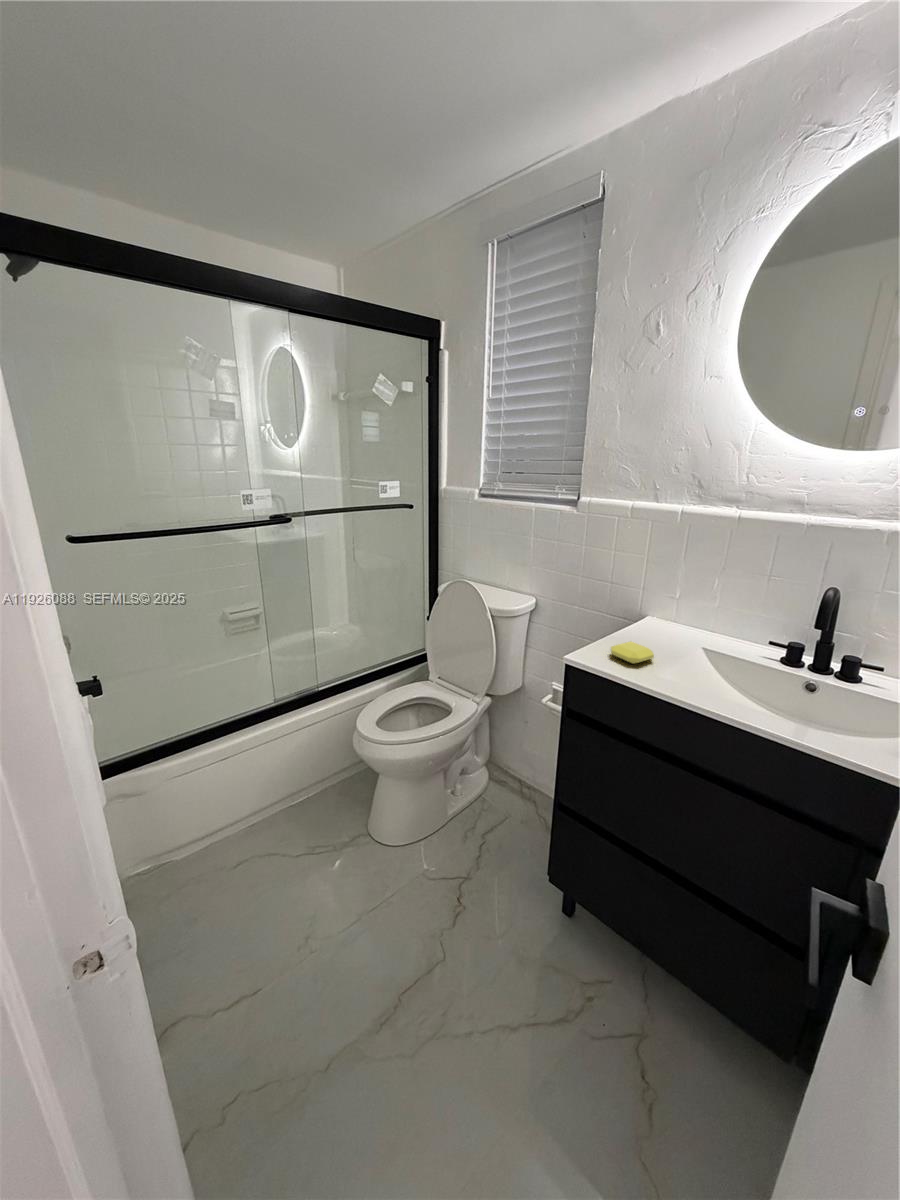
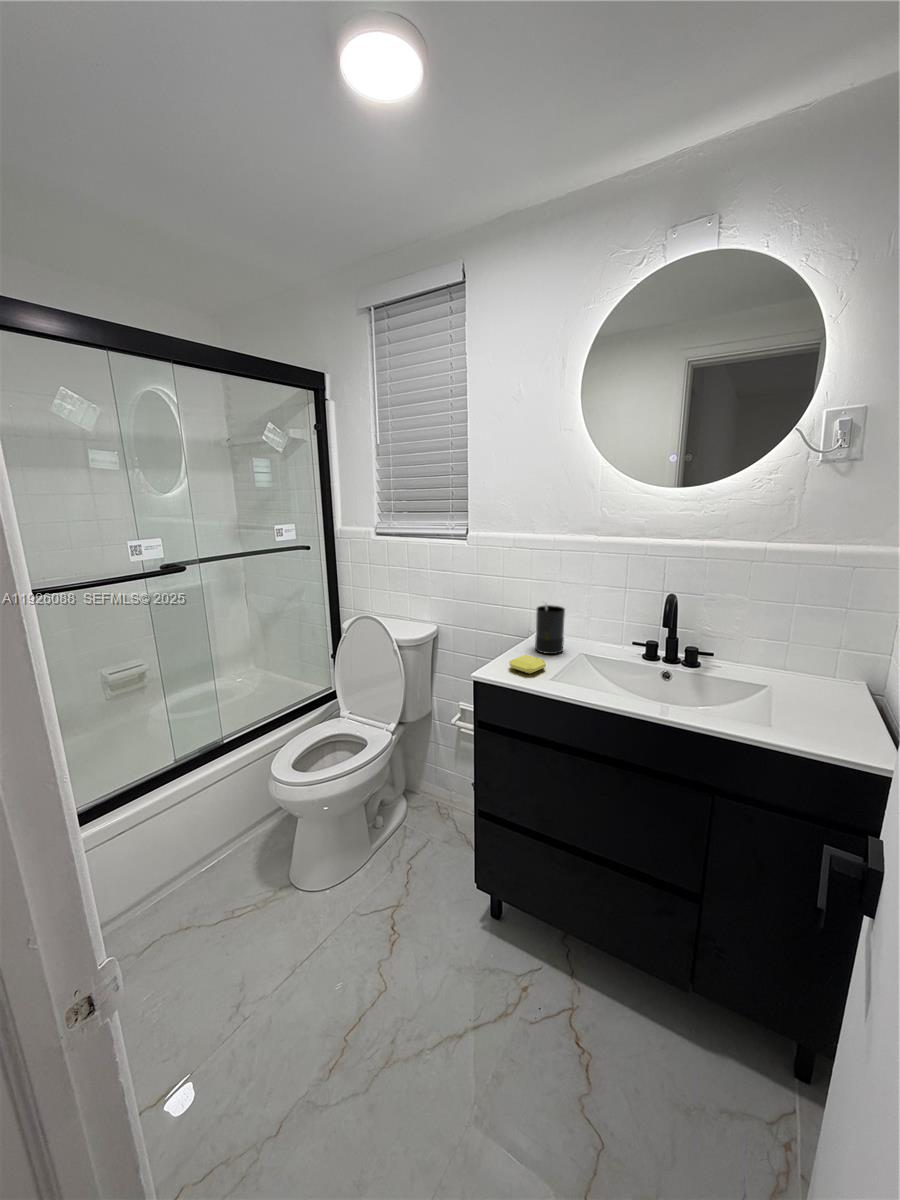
candle: none [644,581,686,644] -> present [535,603,565,654]

